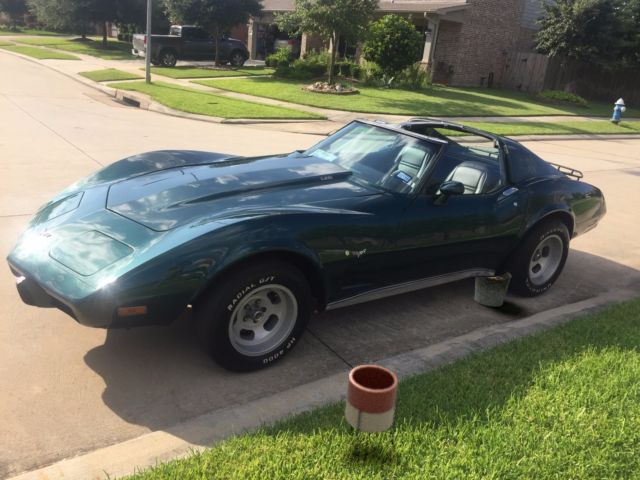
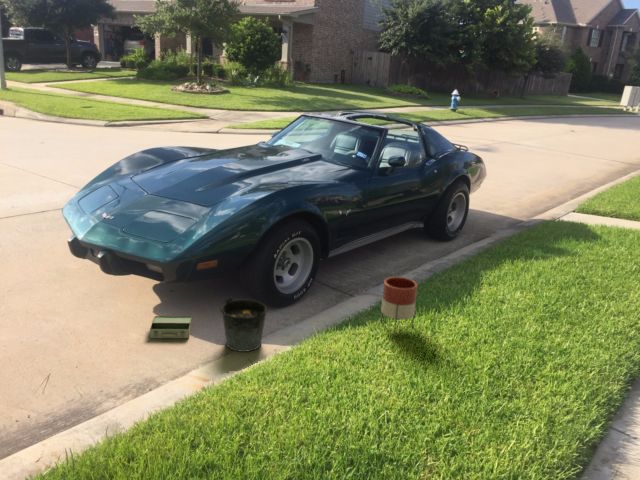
bucket: present [474,272,512,307] -> present [220,299,267,352]
toolbox: none [52,368,114,406] -> present [150,316,192,338]

